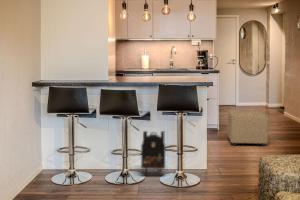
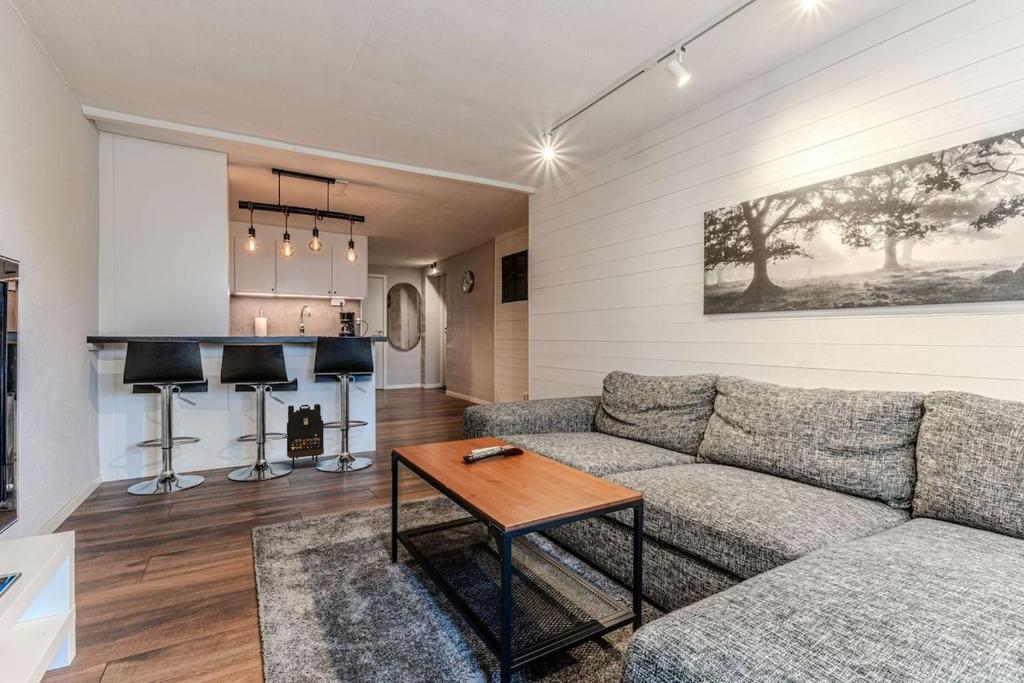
ottoman: present [227,111,269,146] -> none [390,383,443,427]

